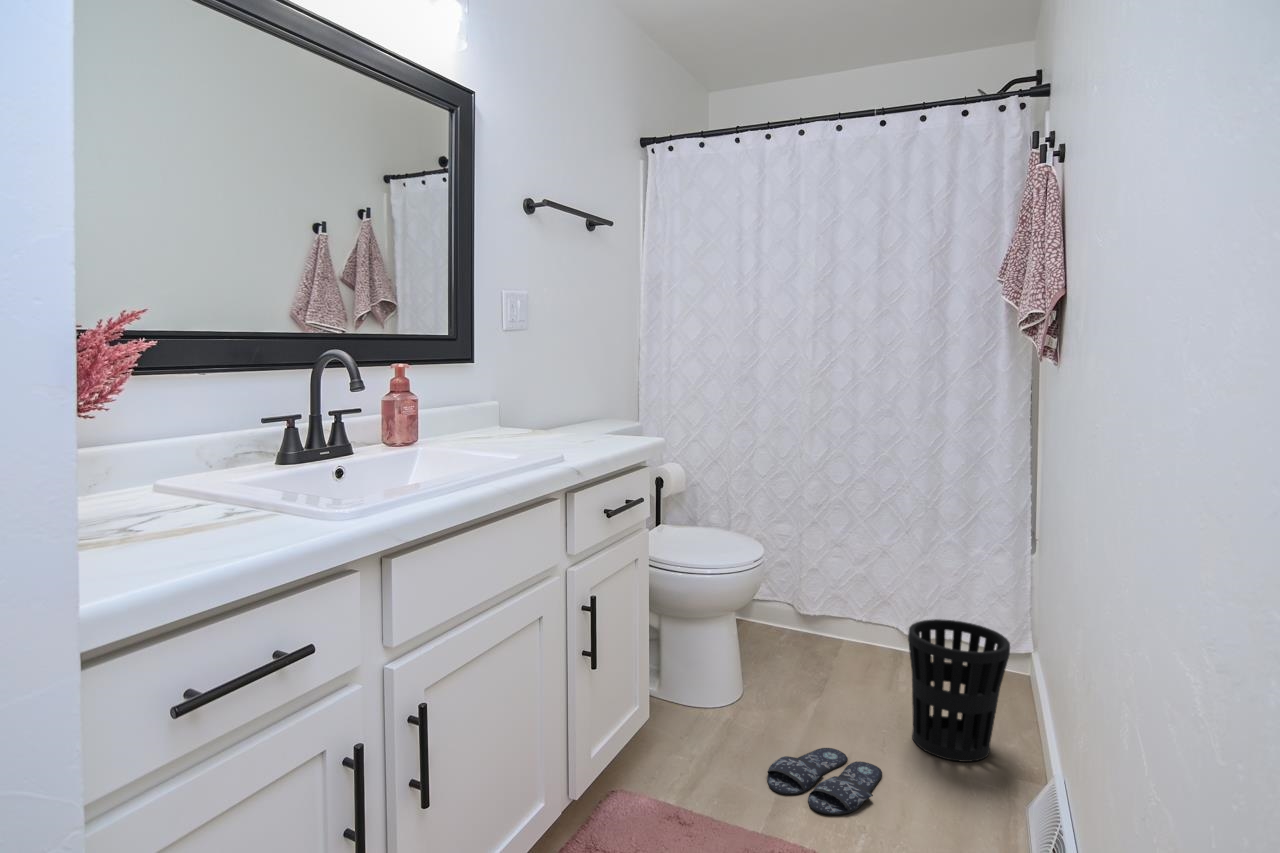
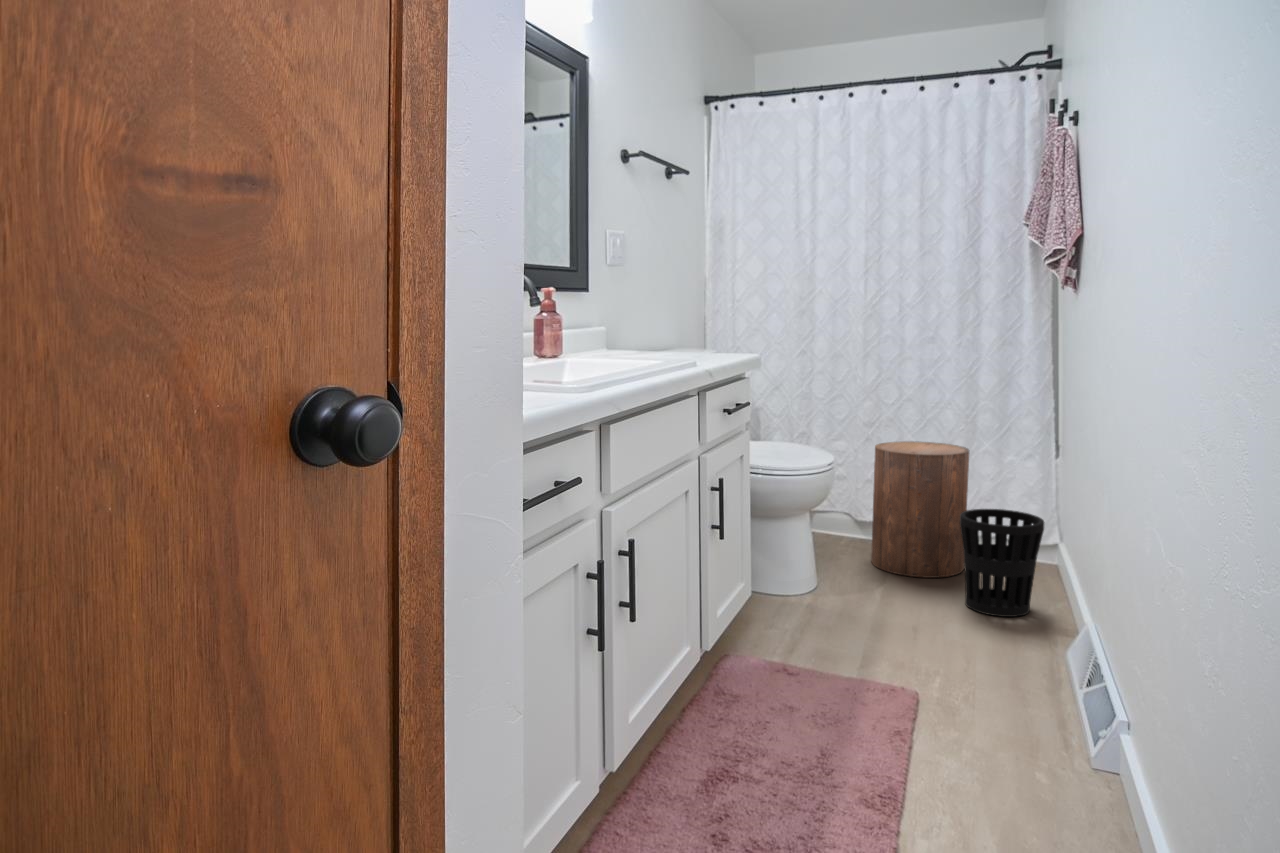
stool: none [811,523,928,693] -> present [871,441,969,578]
slippers: present [767,748,882,815] -> none [854,612,945,649]

